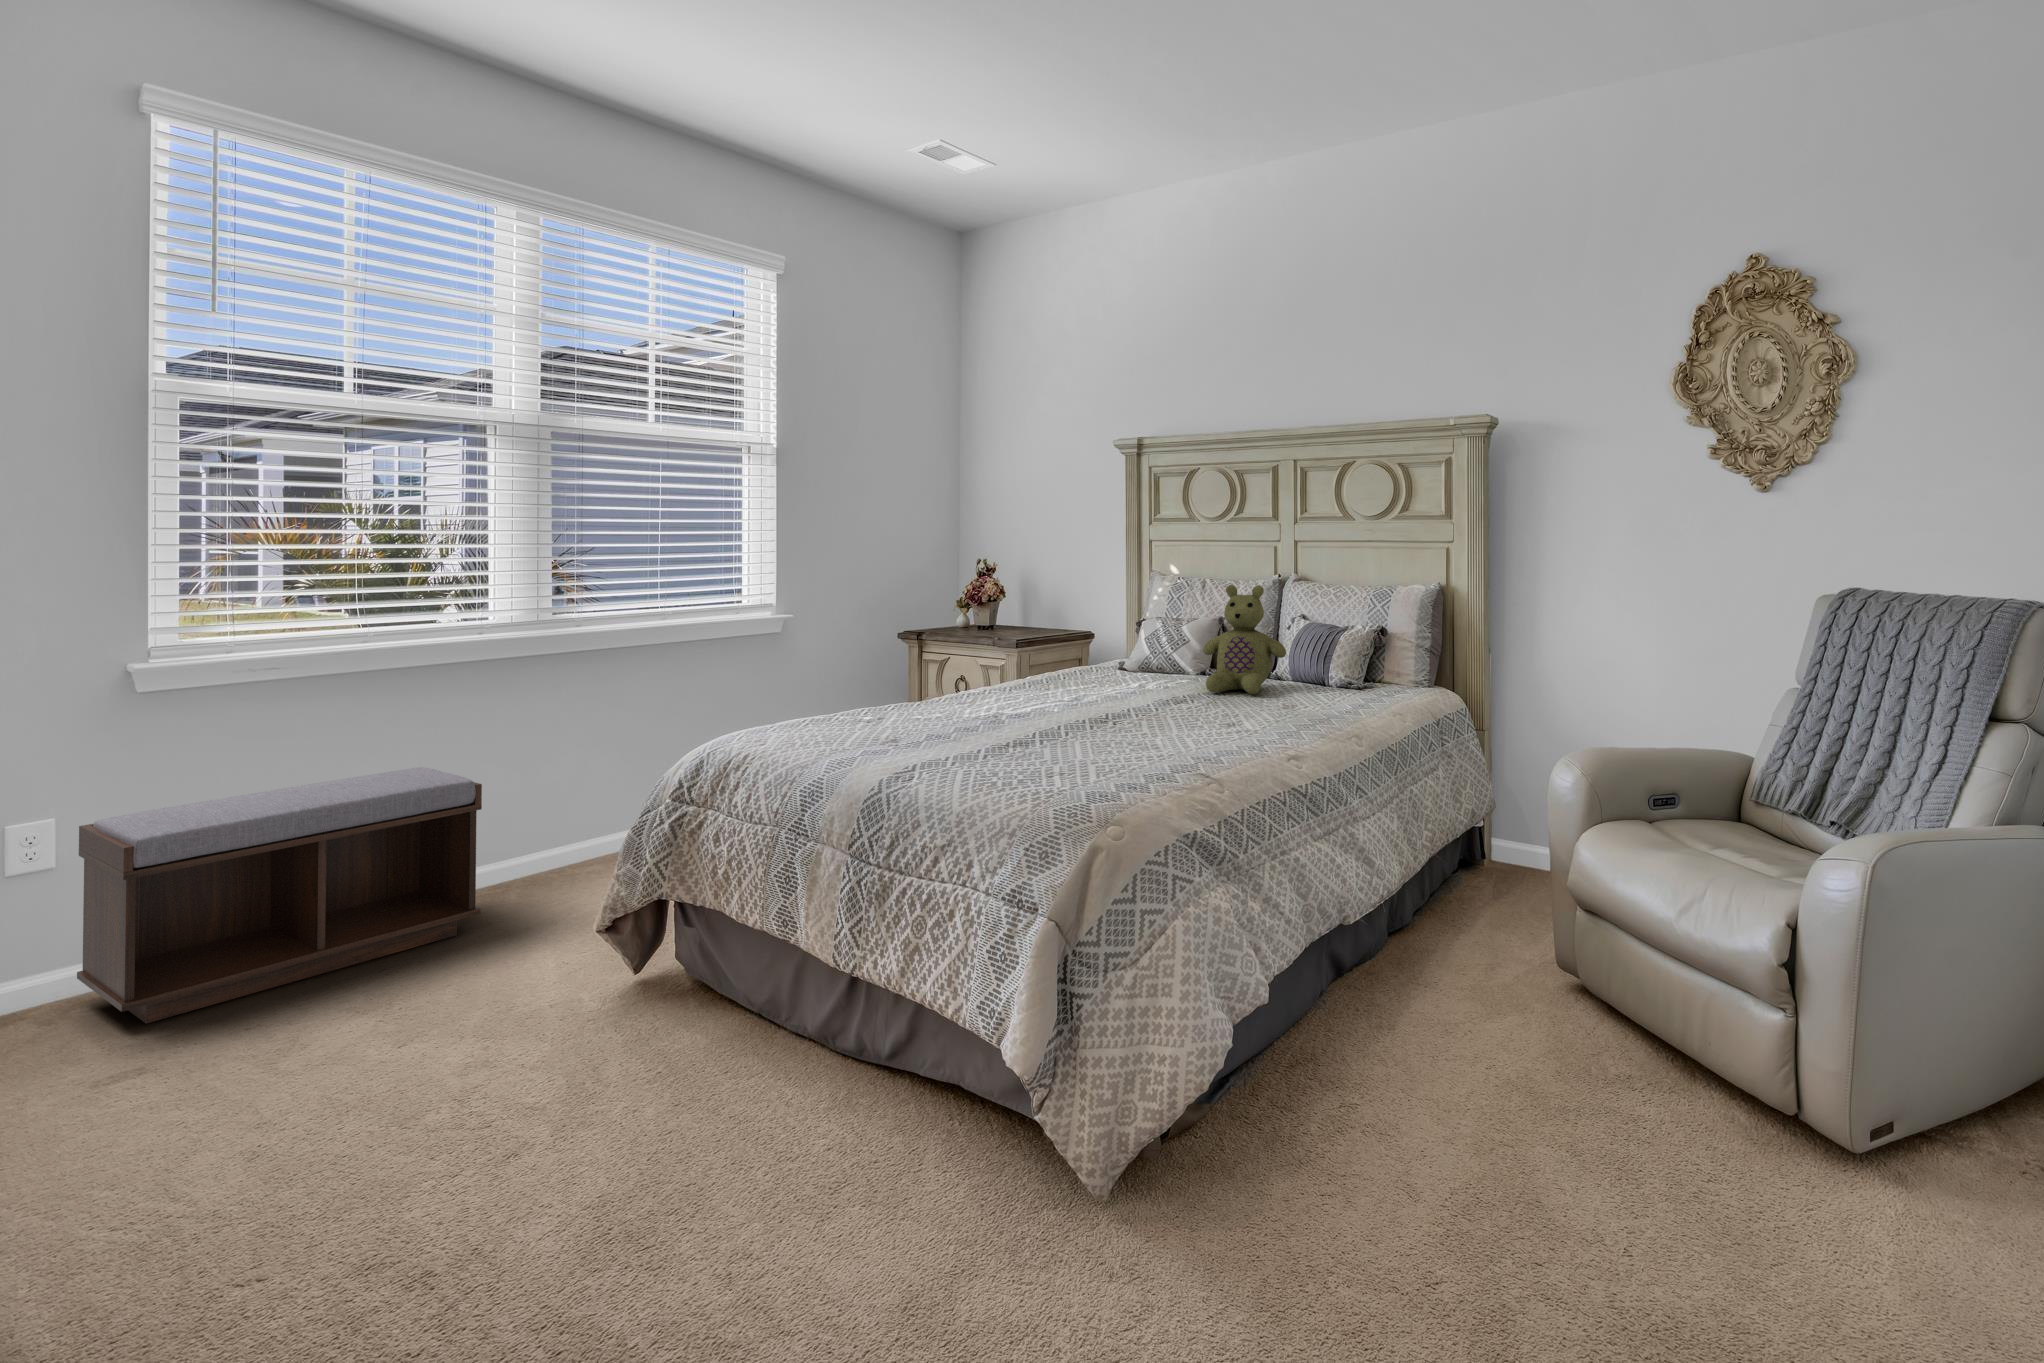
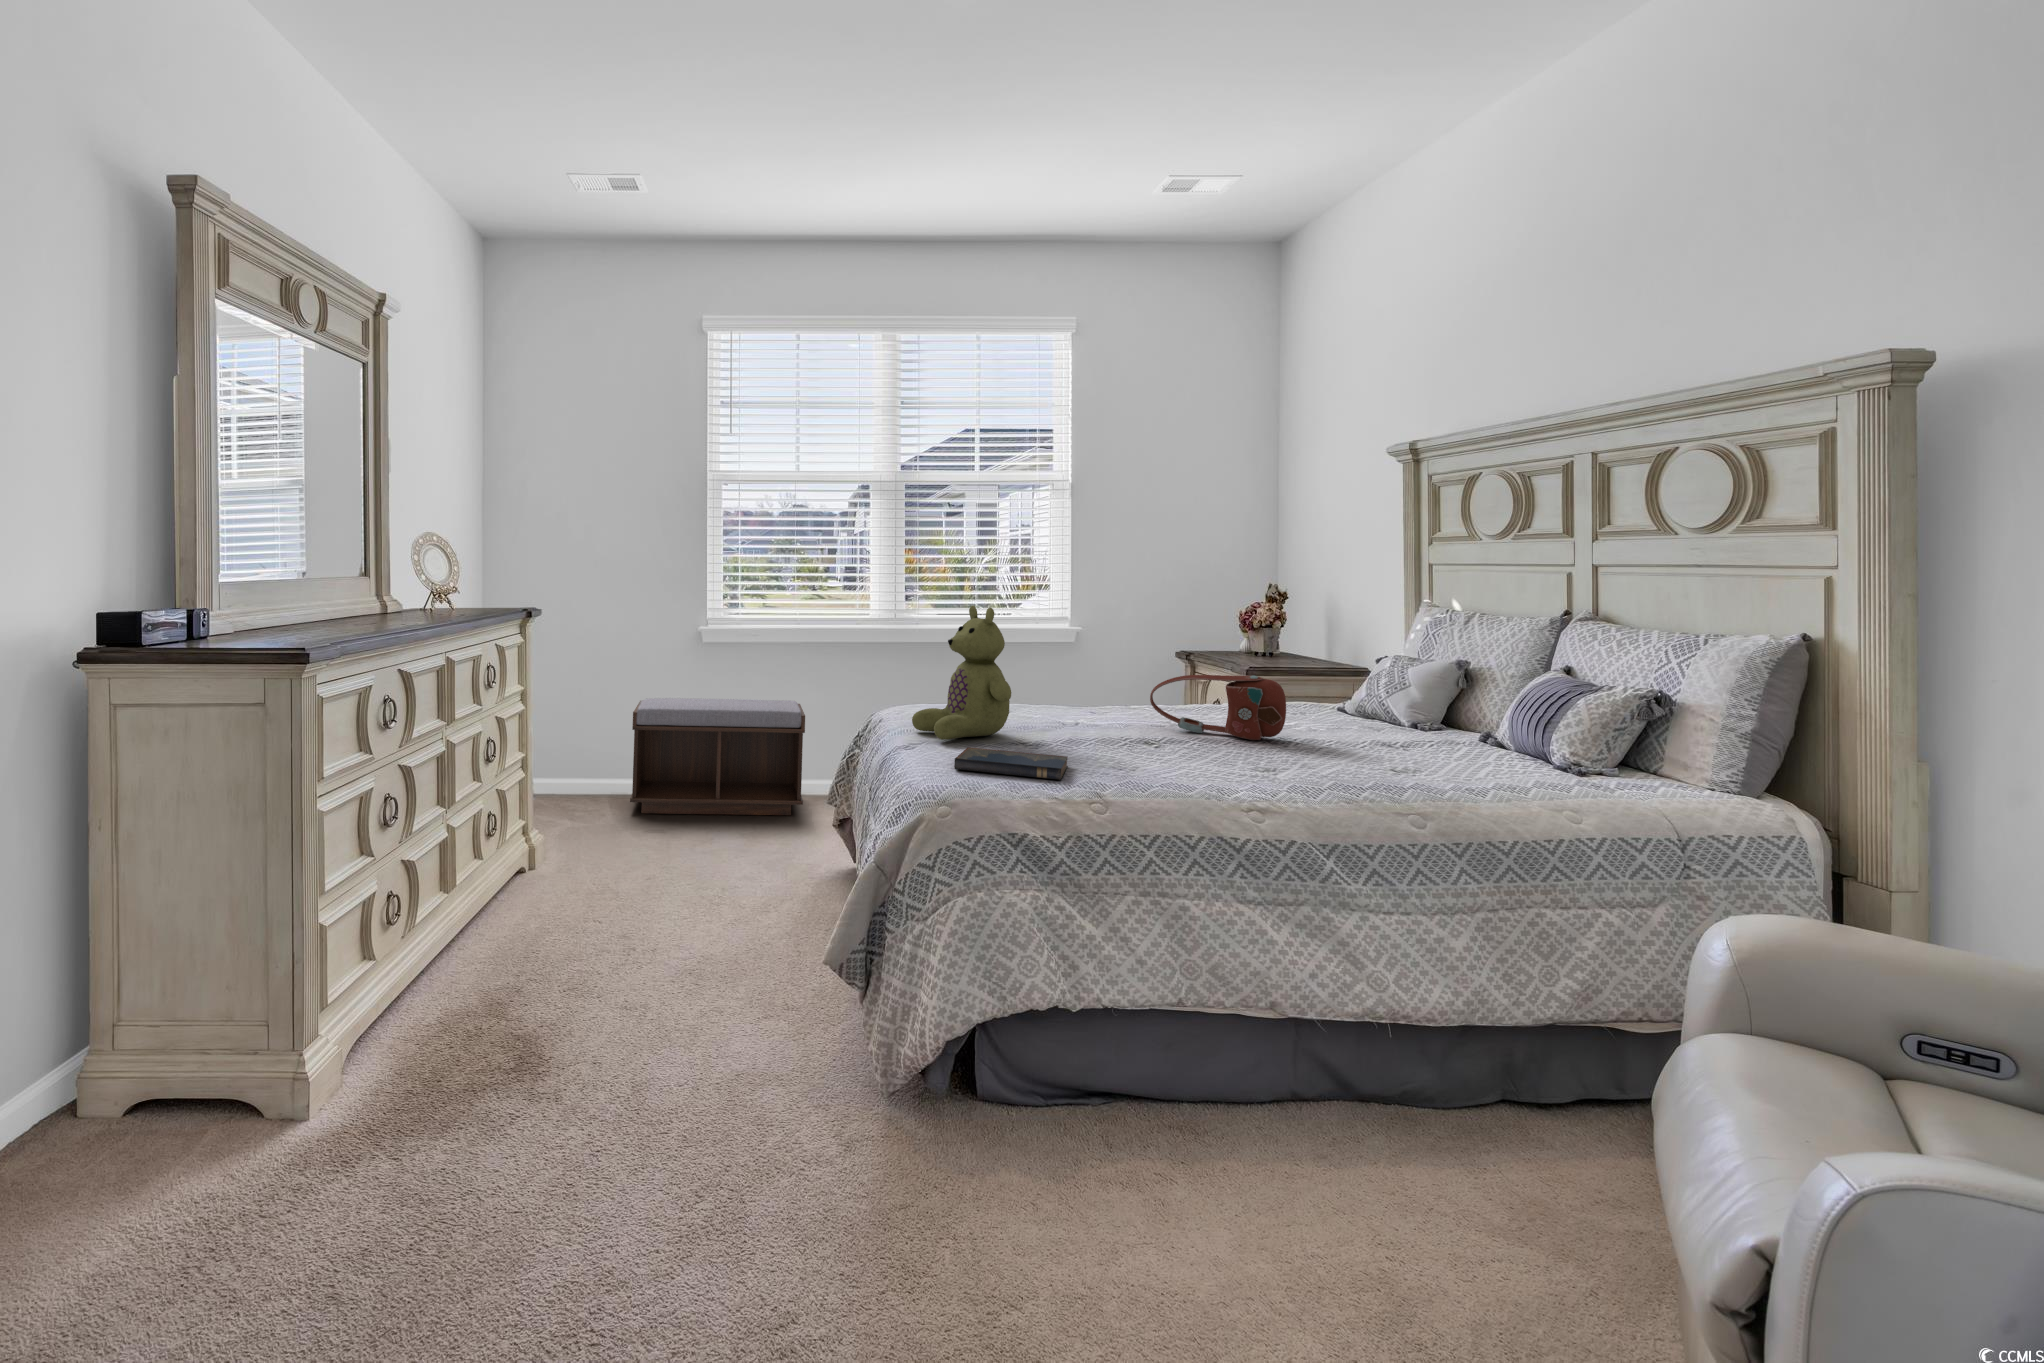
stuffed bear: present [1203,585,1286,694] -> present [912,606,1011,739]
handbag: none [1076,650,1190,710] -> present [1150,675,1286,740]
hardcover book: none [1029,753,1158,791] -> present [954,747,1068,780]

